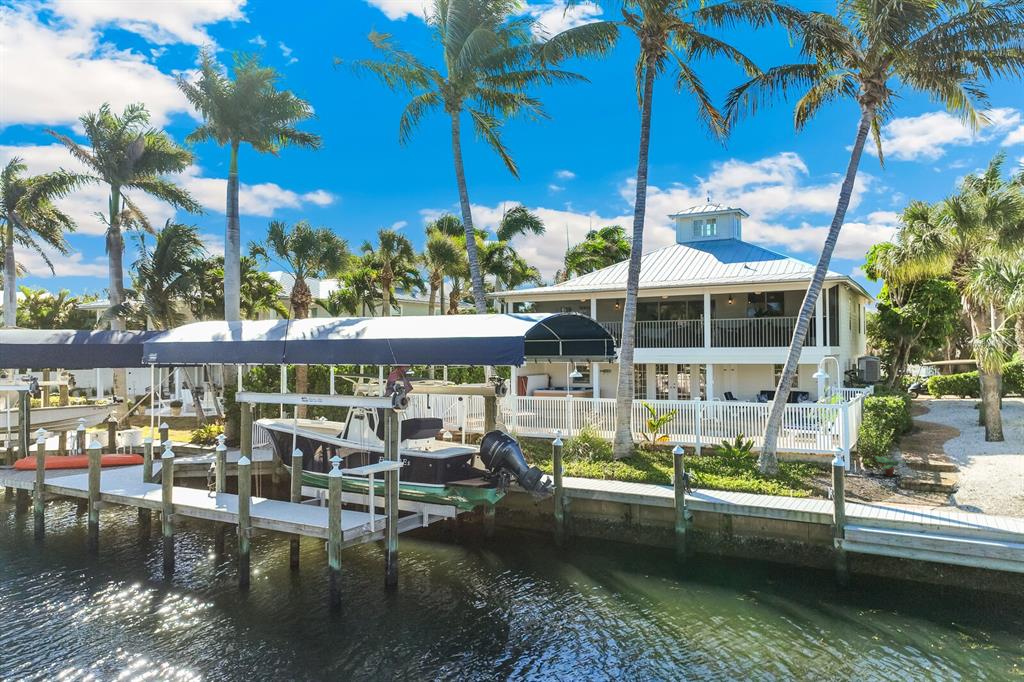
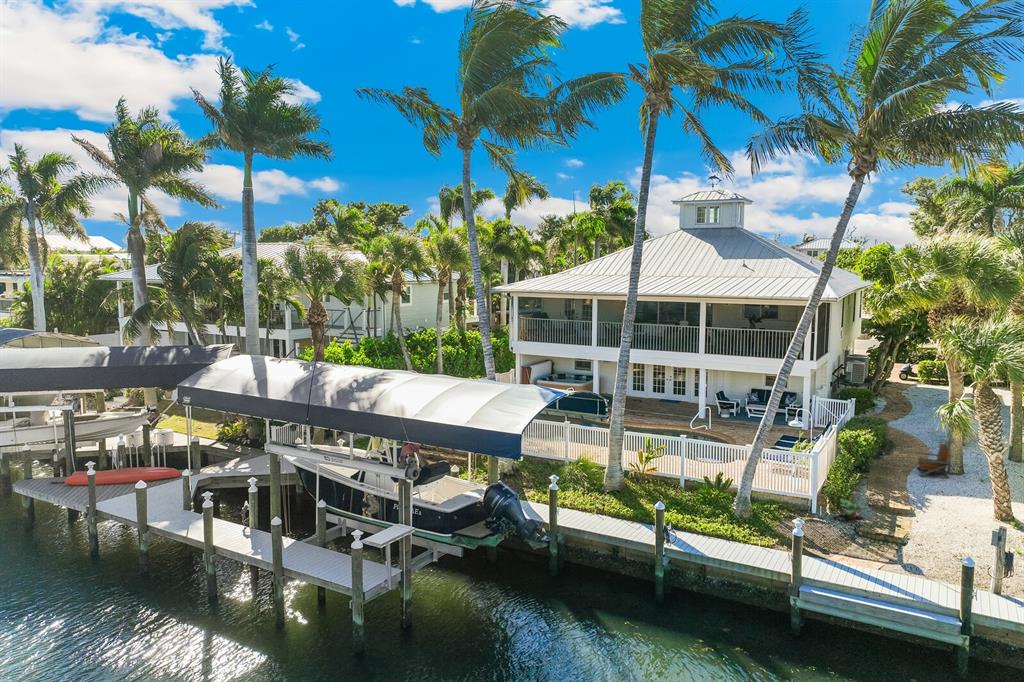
lounge chair: none [950,411,990,447] -> present [917,444,949,479]

